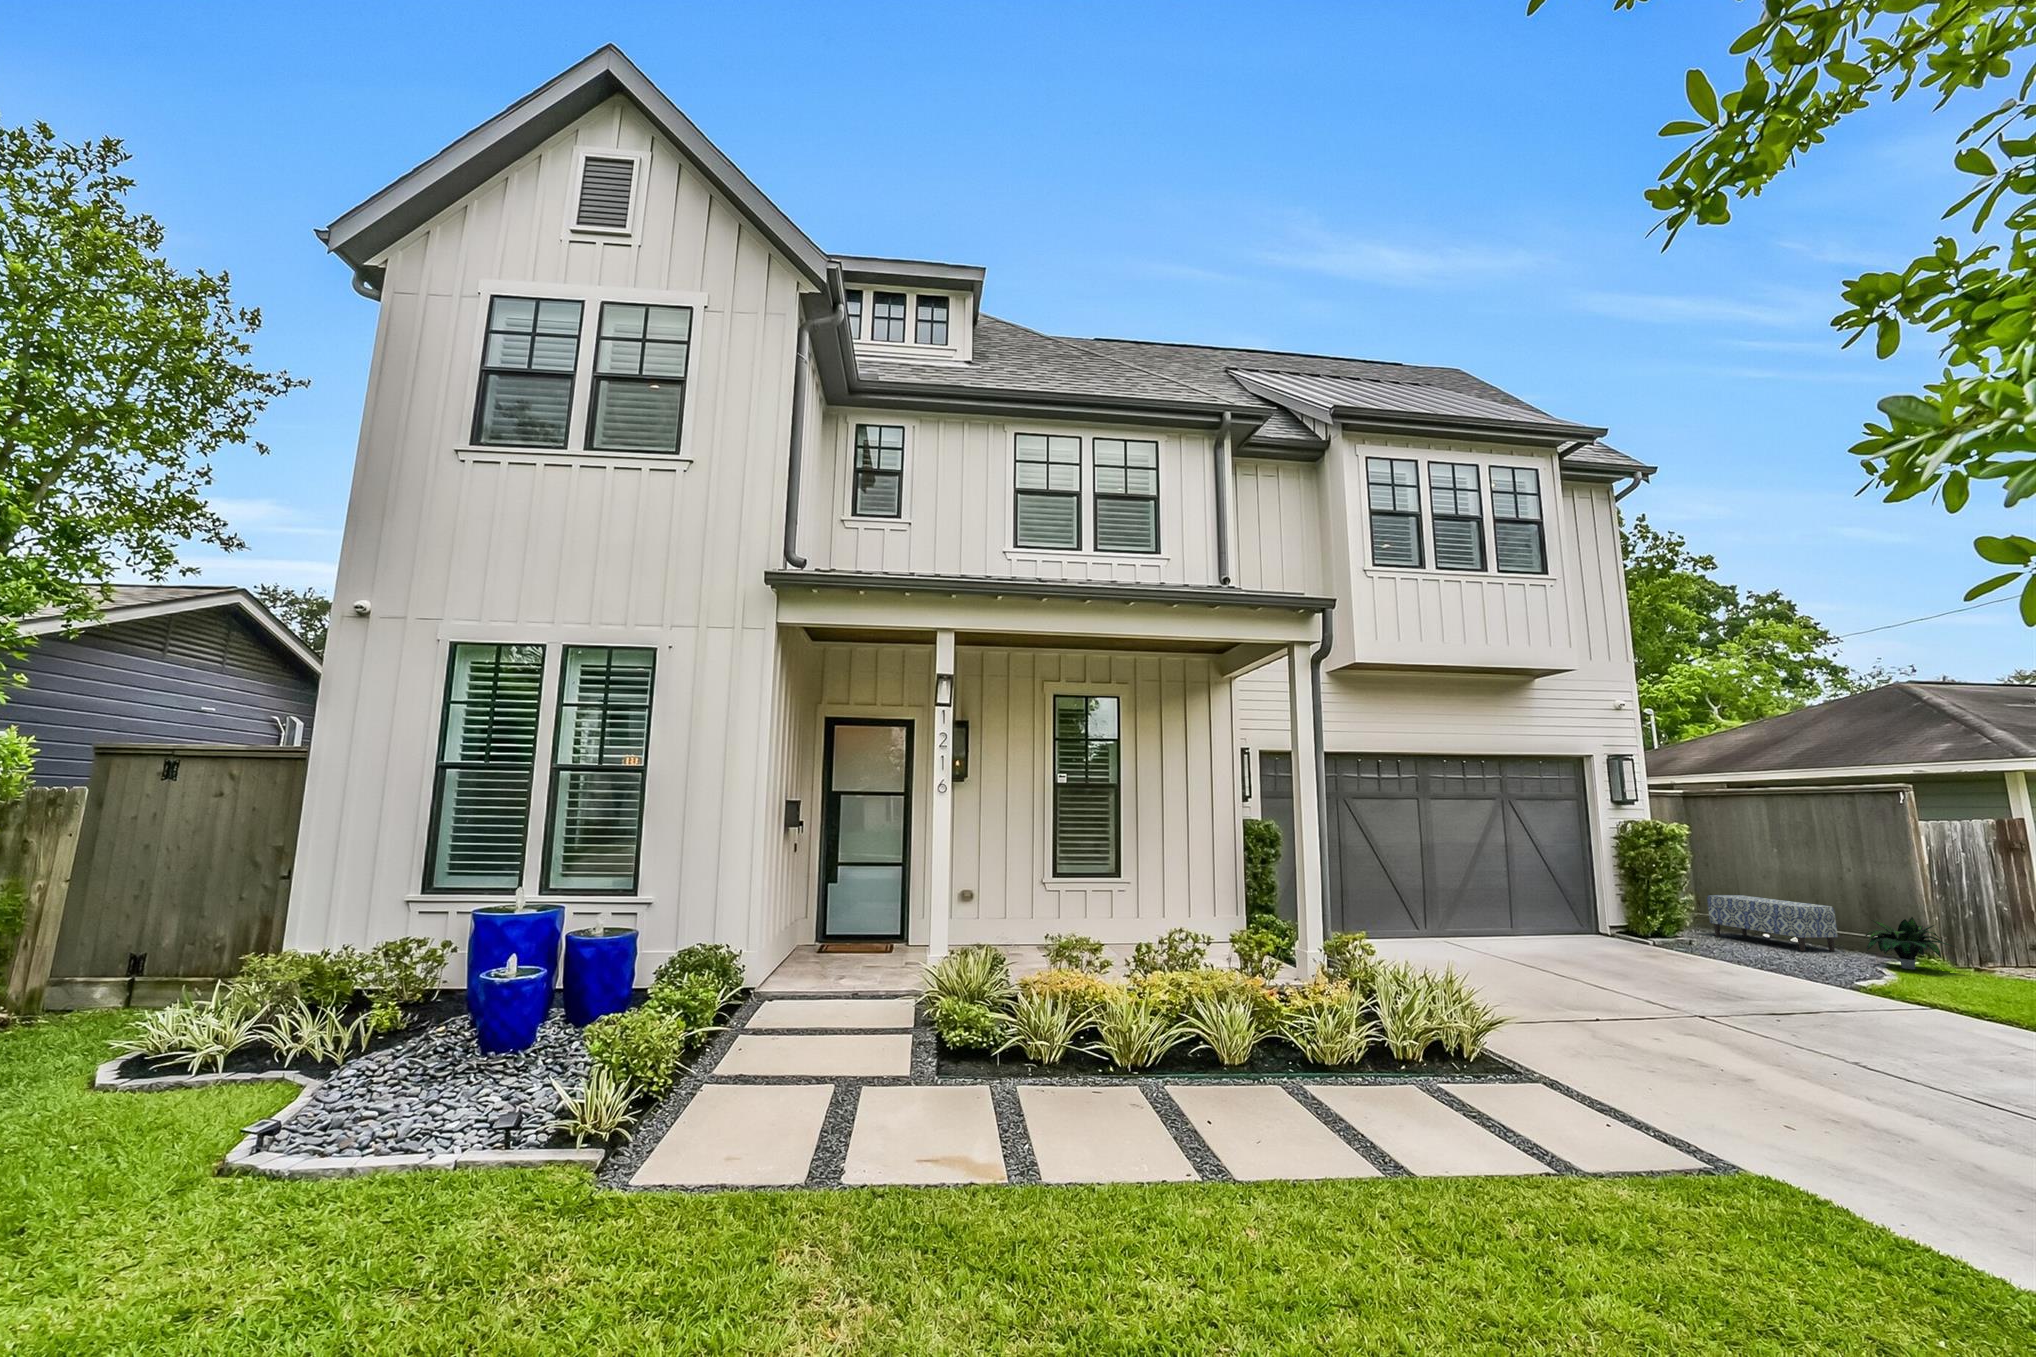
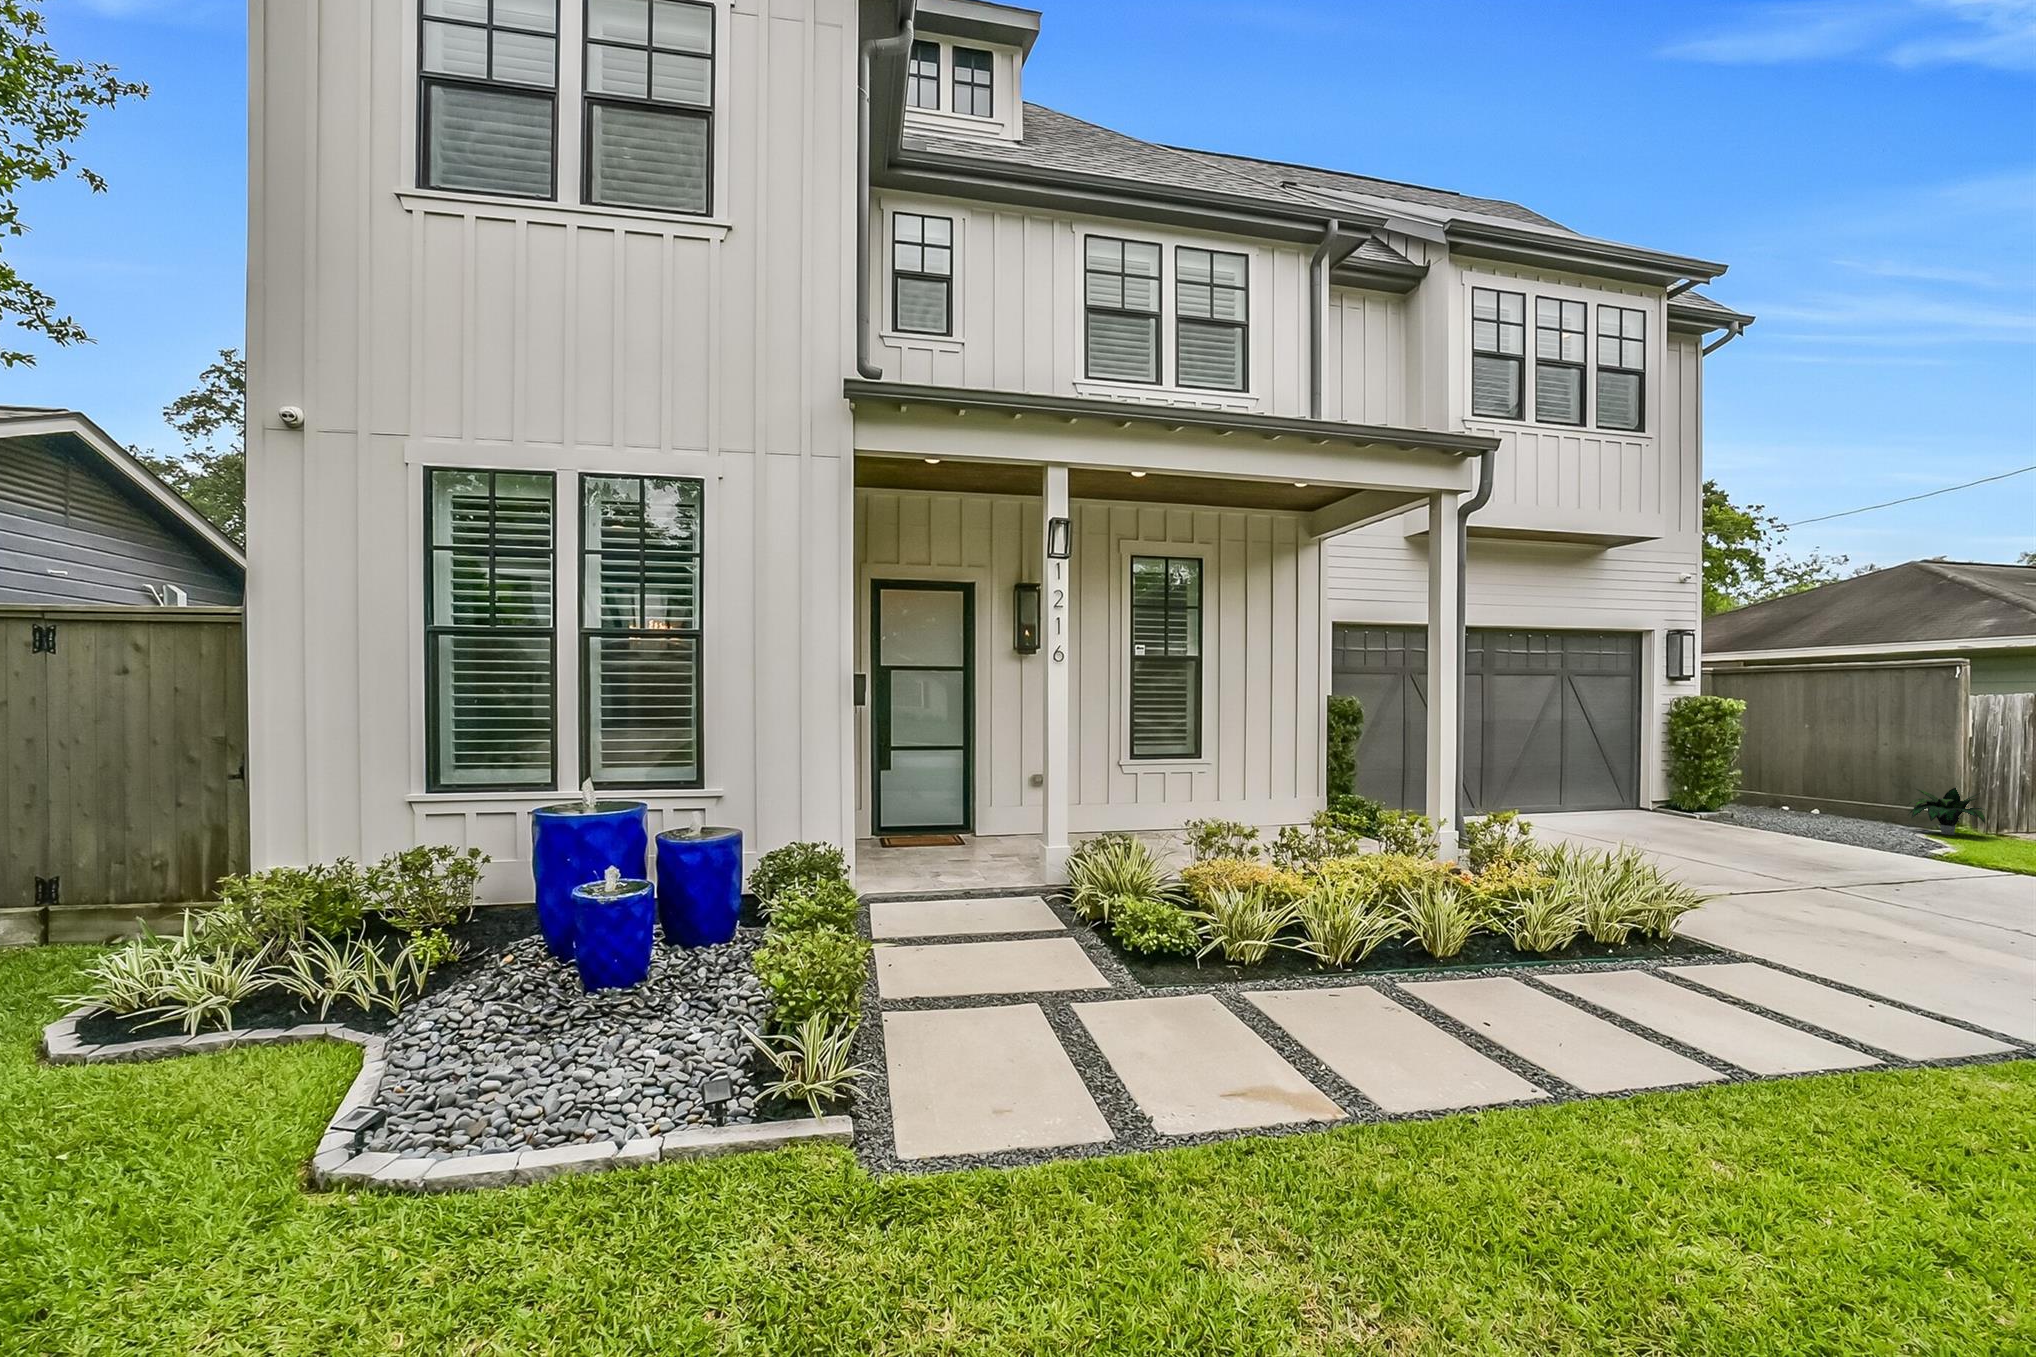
bench: present [1707,895,1838,952] -> none [1740,767,1870,820]

